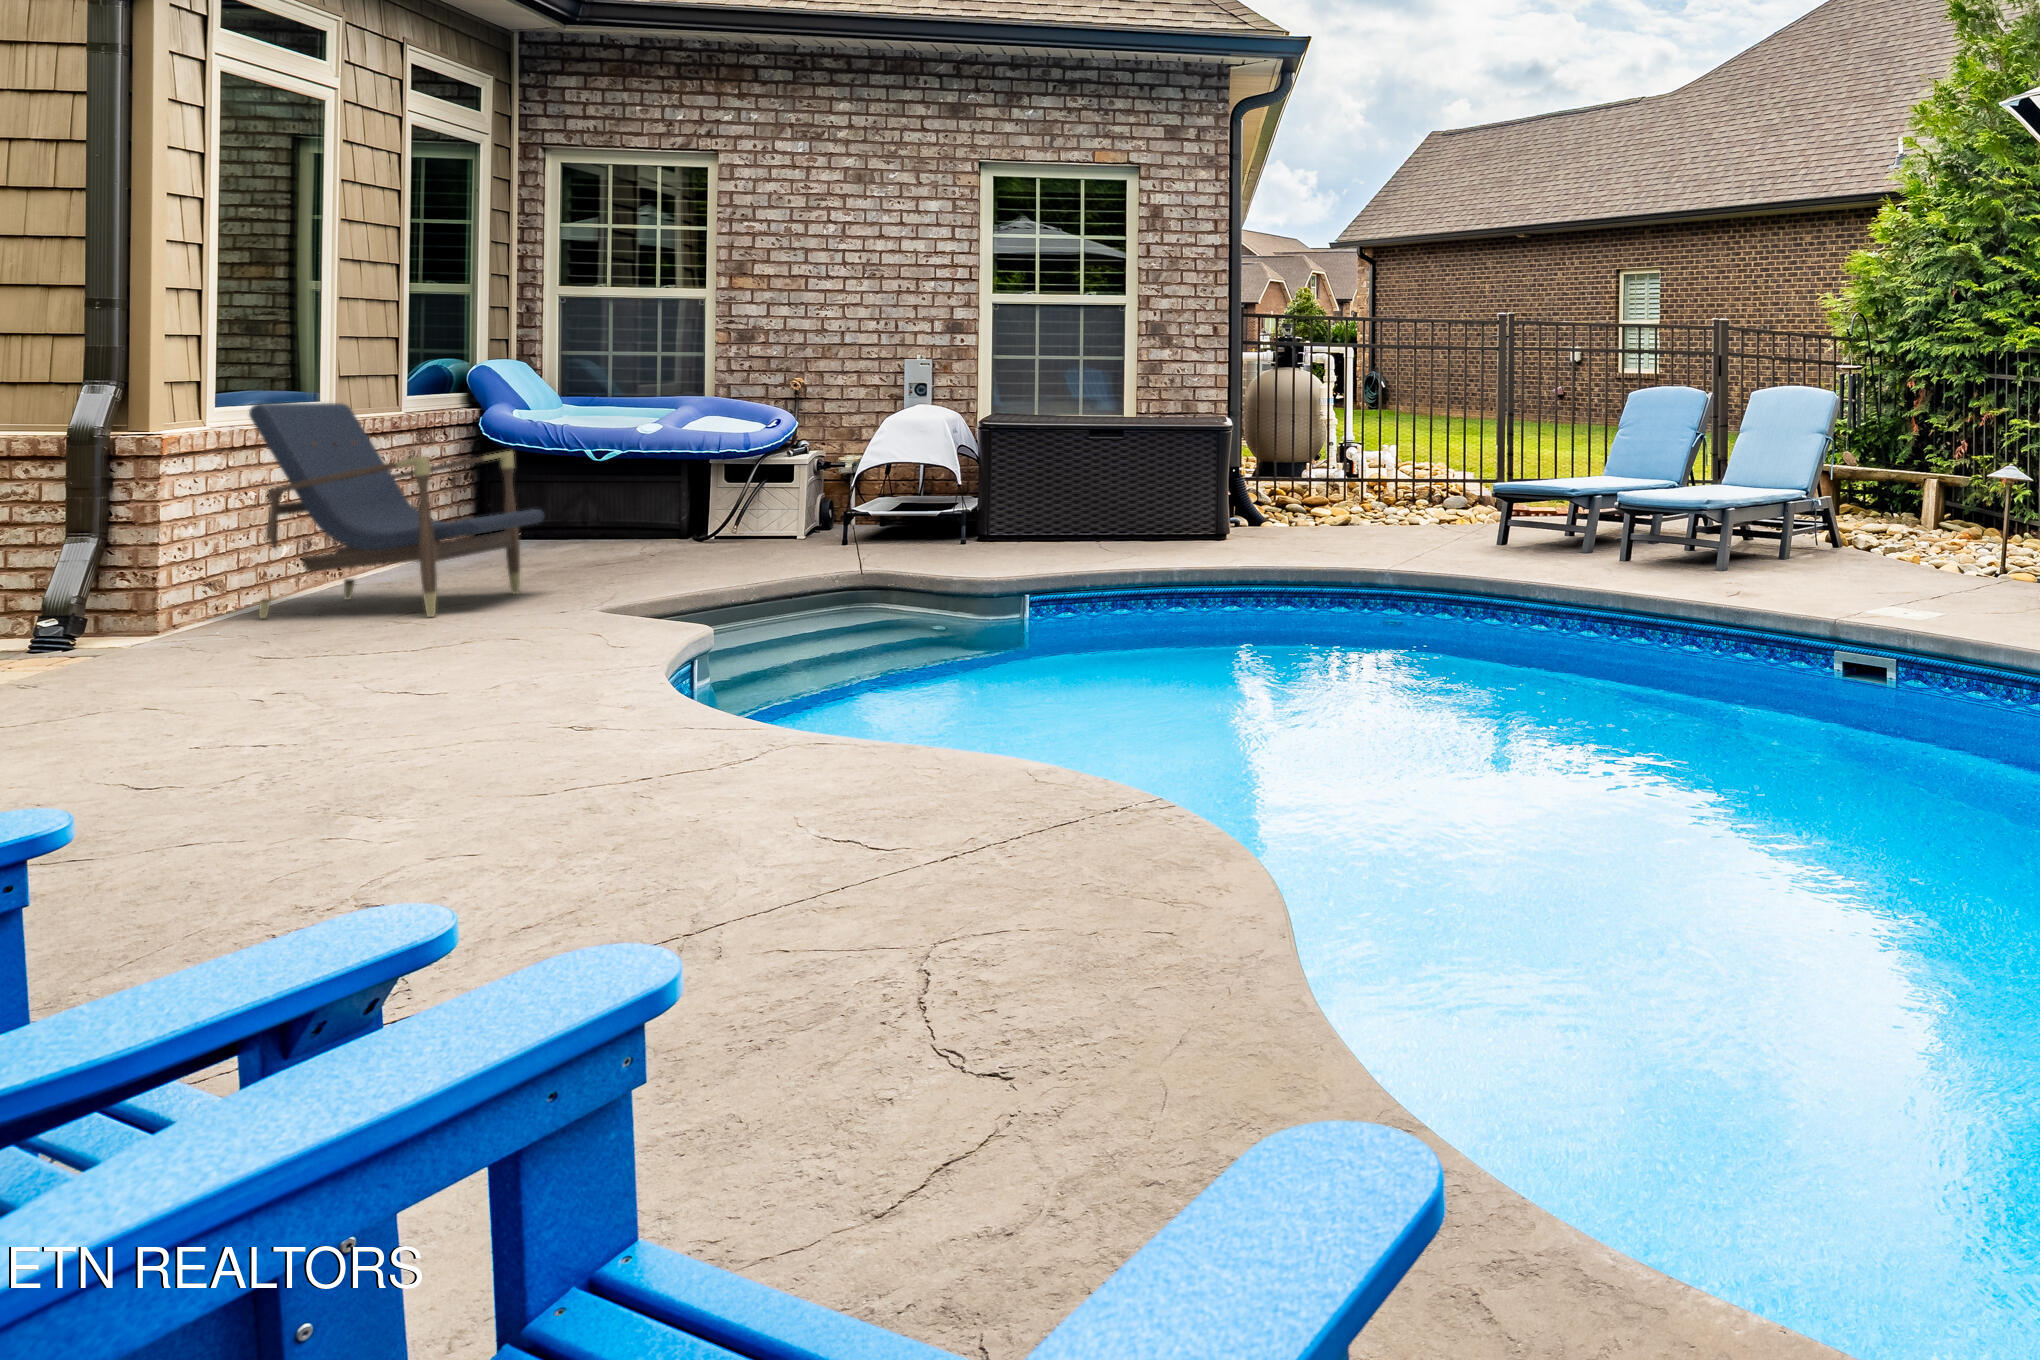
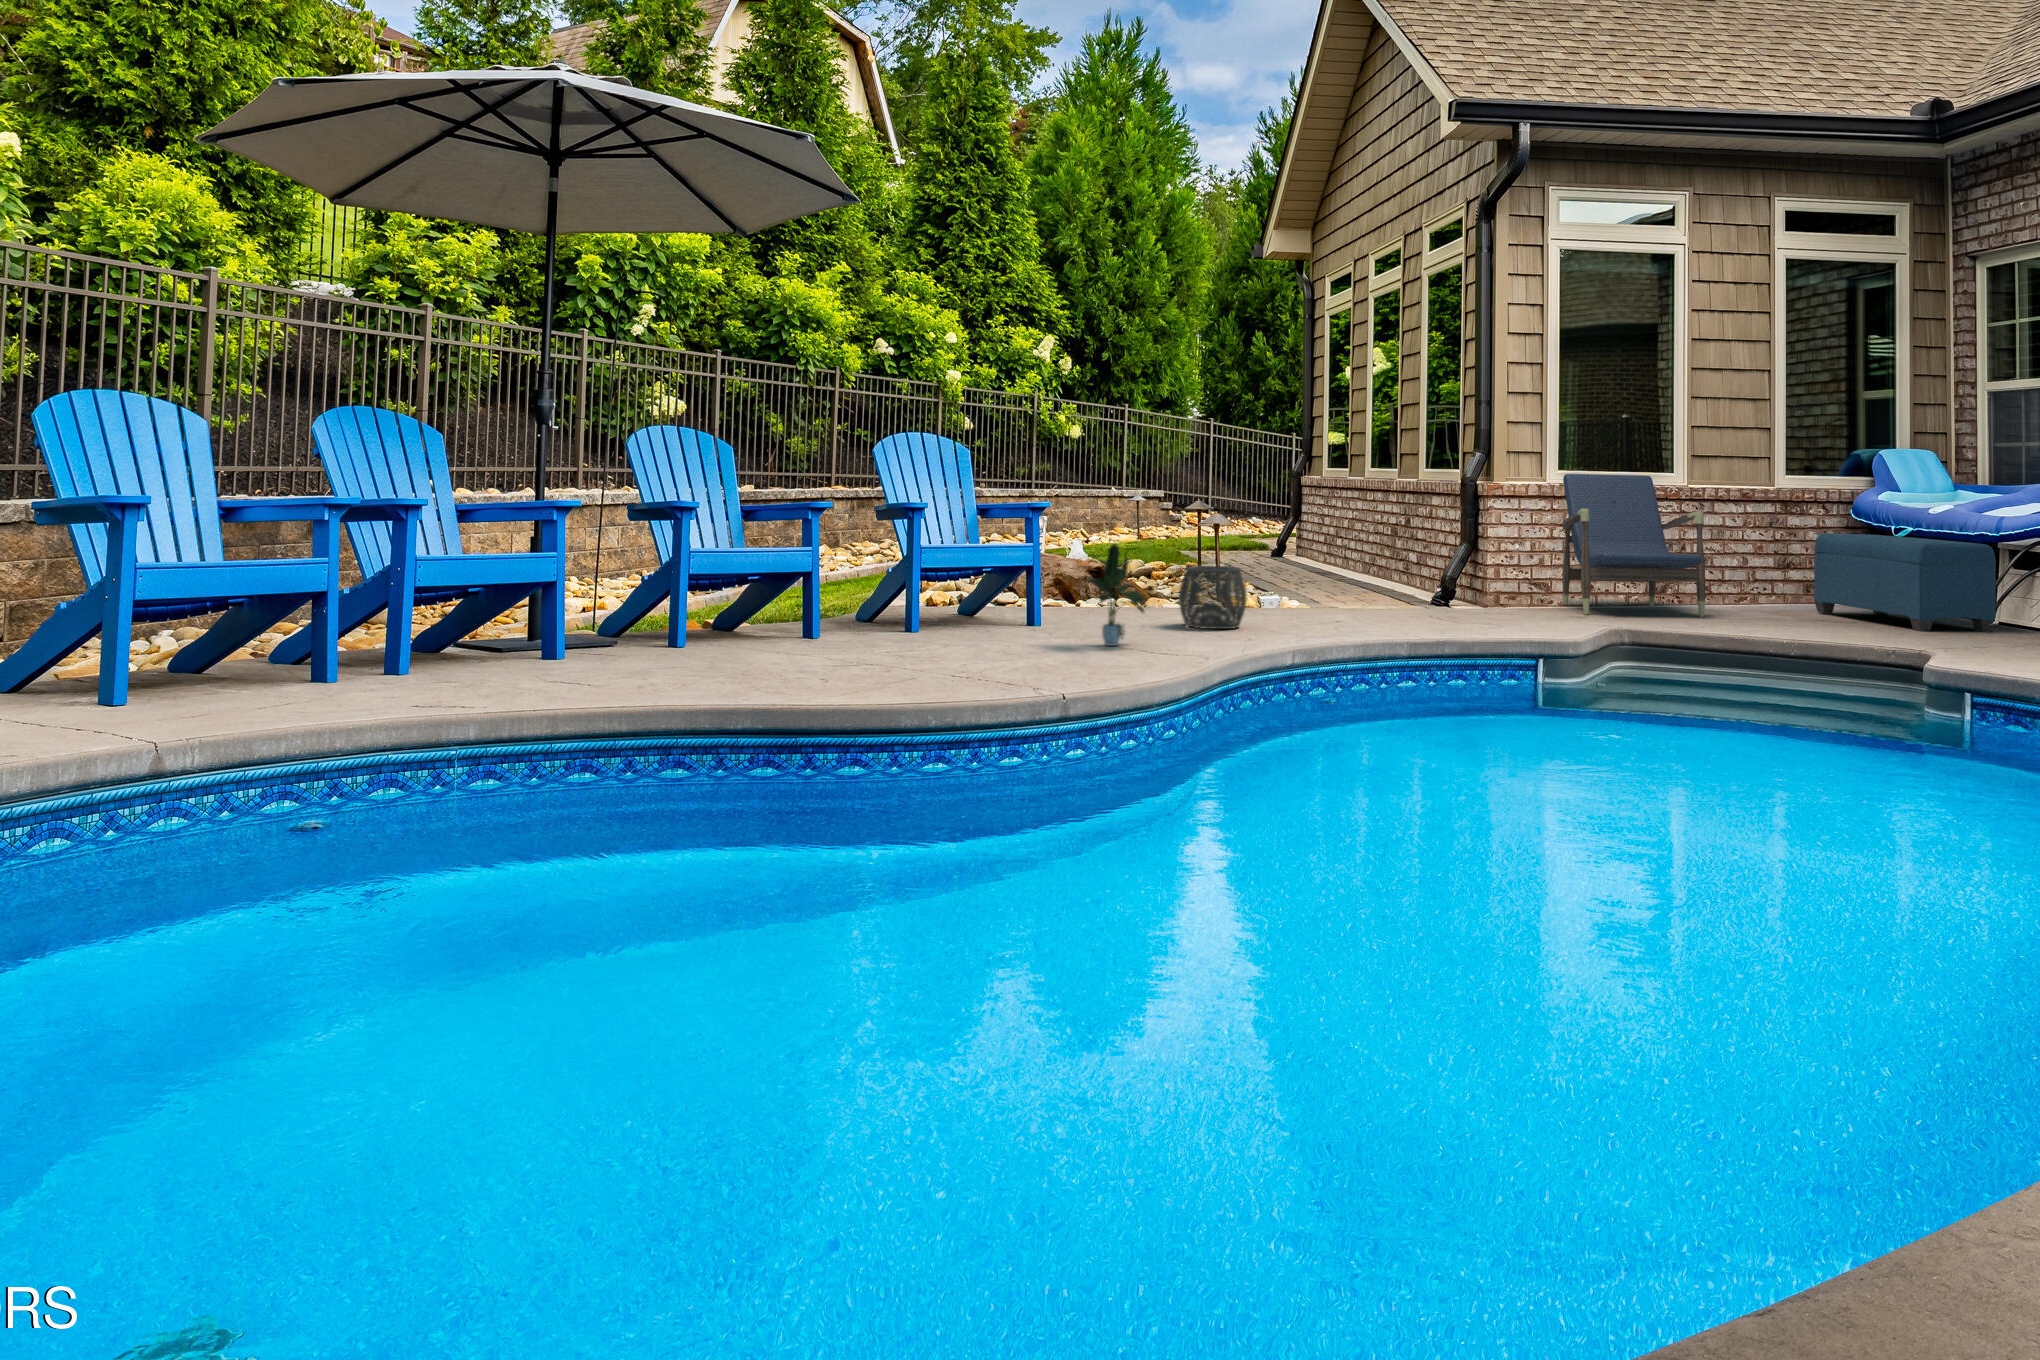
bench: none [528,468,773,571] -> present [1814,533,1996,631]
potted plant: none [586,569,745,783] -> present [1087,544,1146,646]
woven basket: none [260,609,449,755] -> present [1179,565,1246,629]

